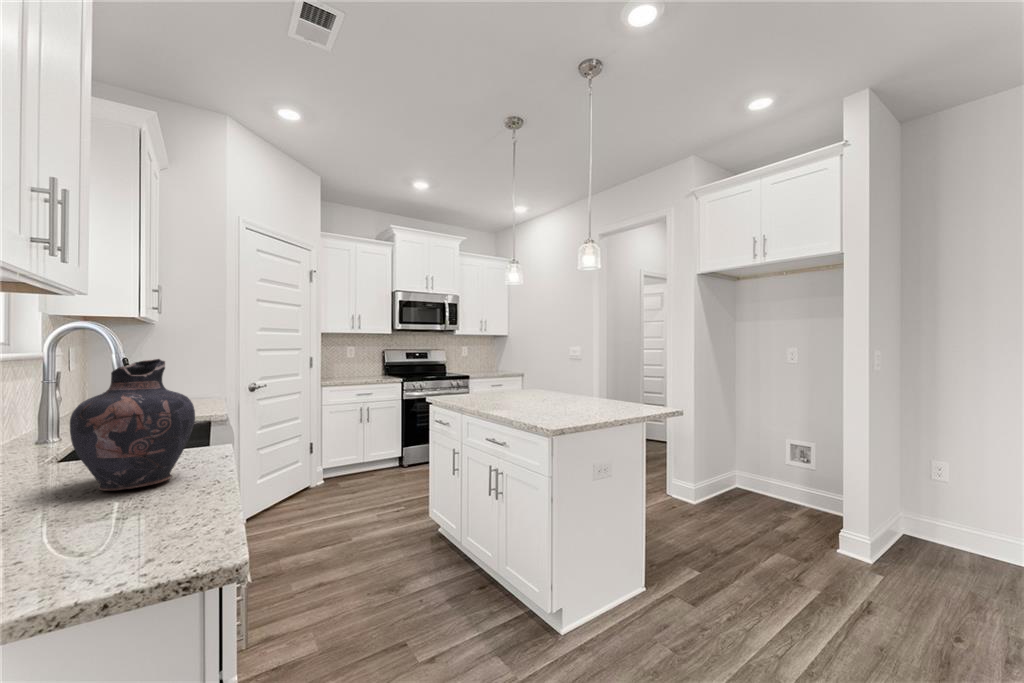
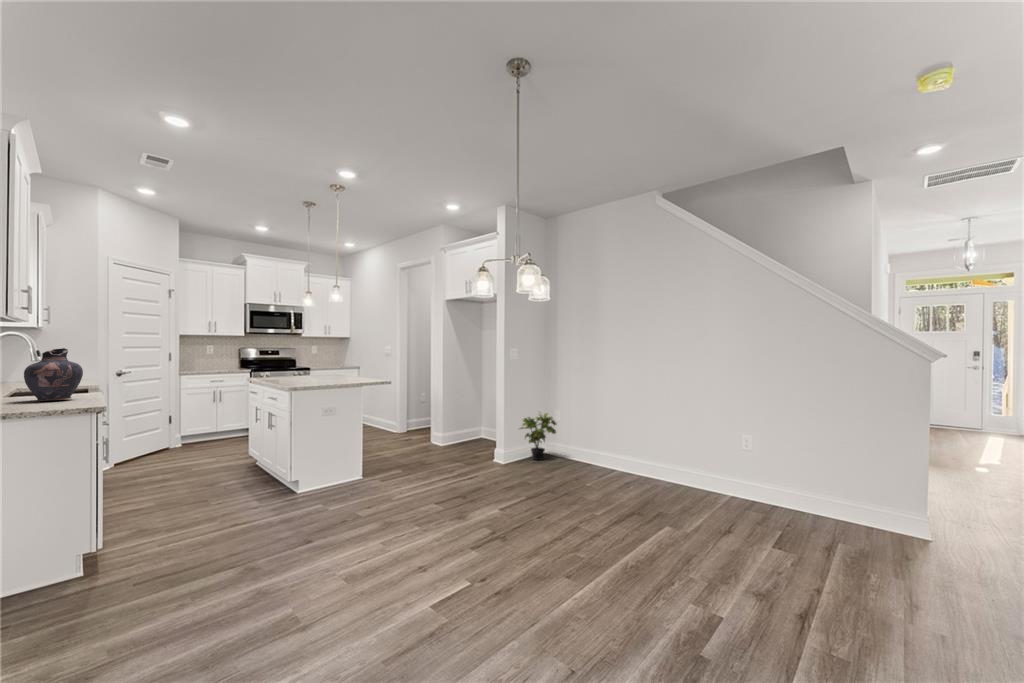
potted plant: none [886,473,981,570] -> present [520,412,557,460]

